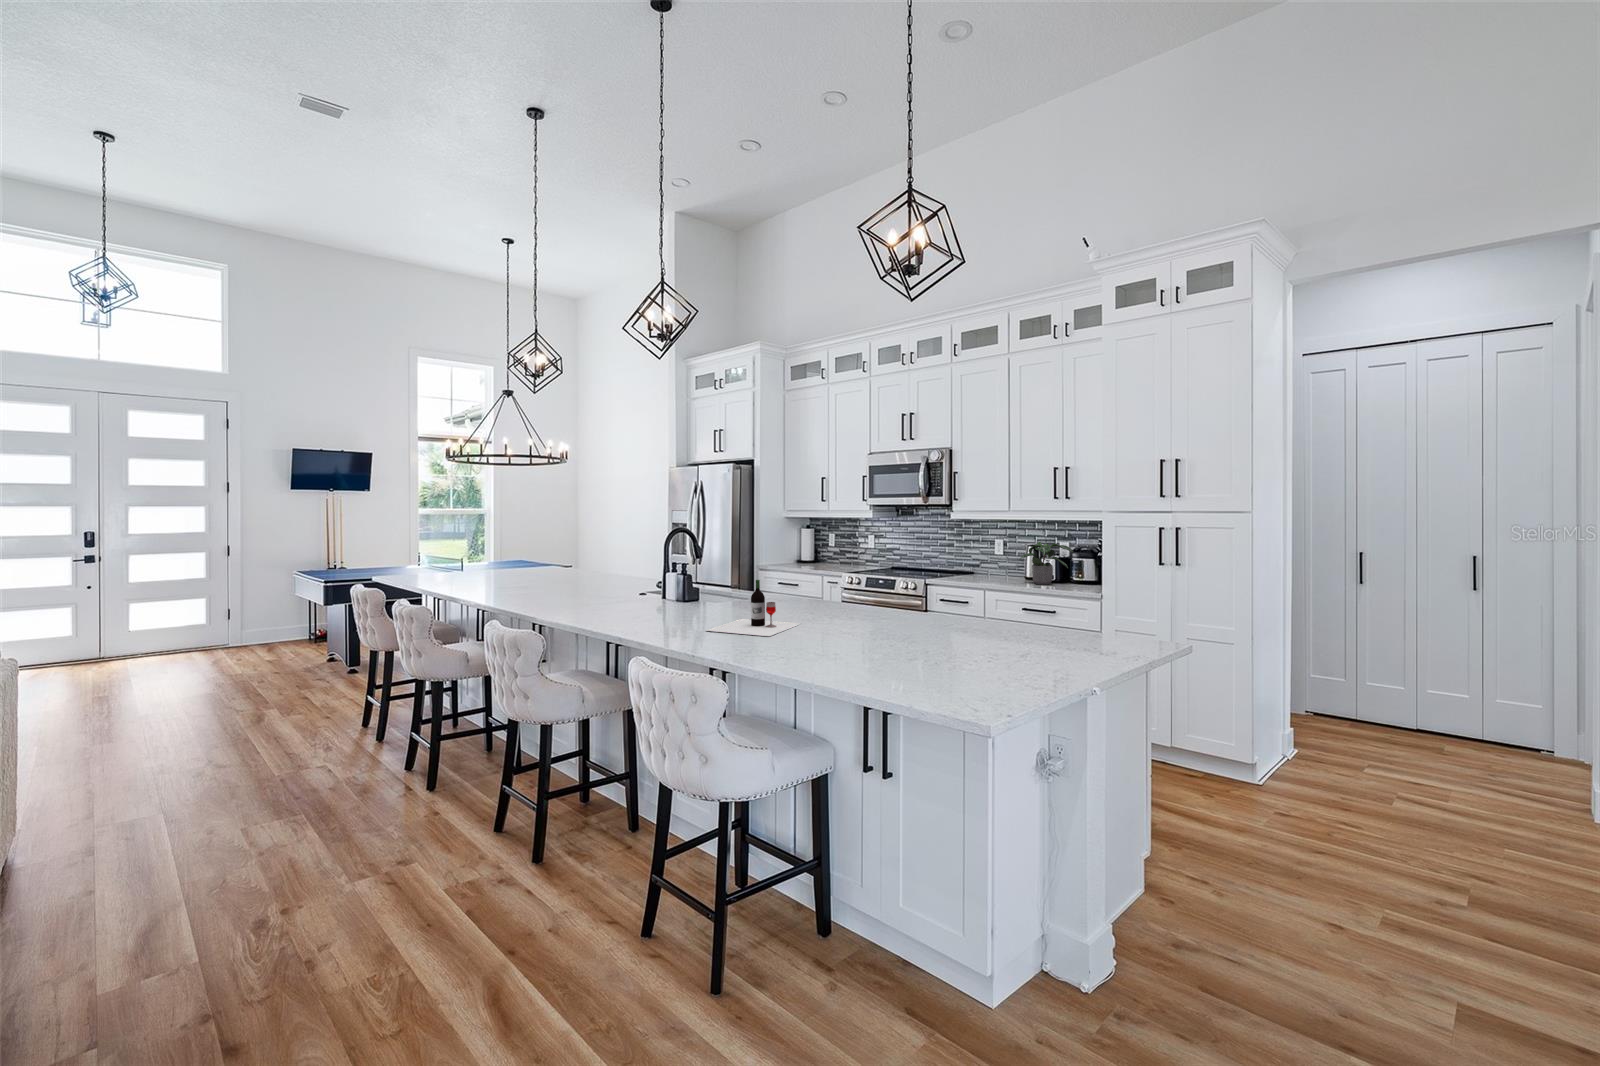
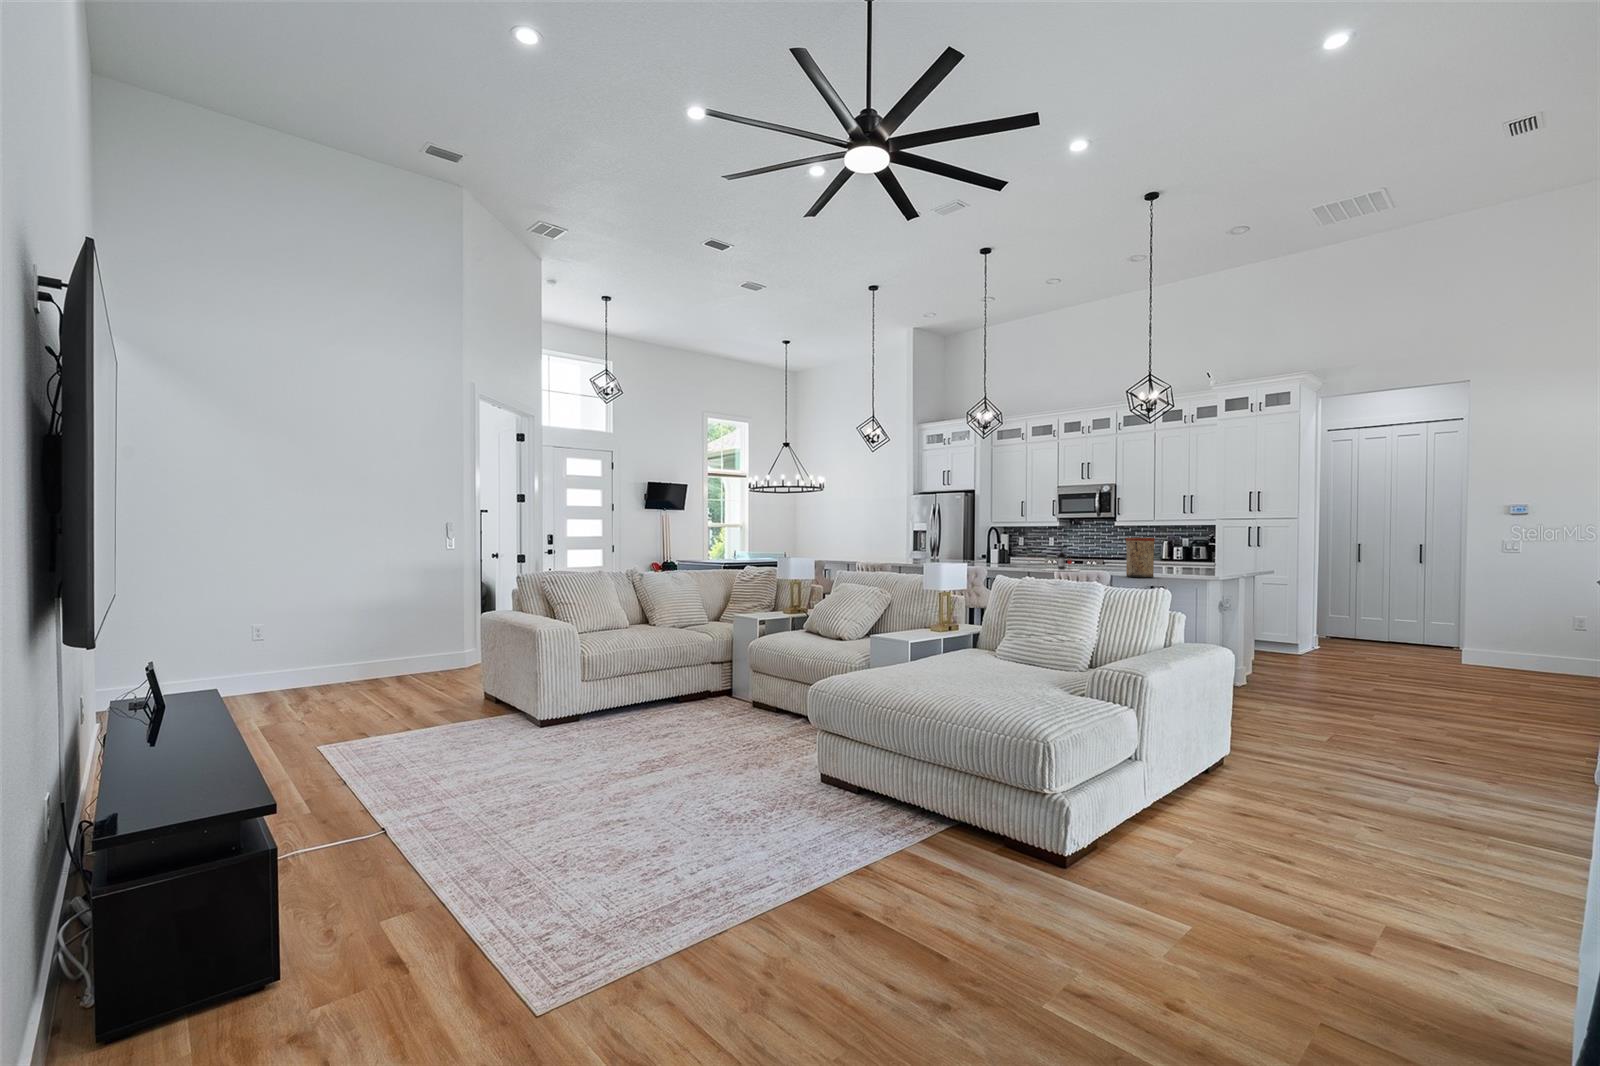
potted plant: present [1020,542,1073,585] -> none [1164,538,1195,561]
vase: none [813,575,874,682] -> present [1126,537,1155,578]

